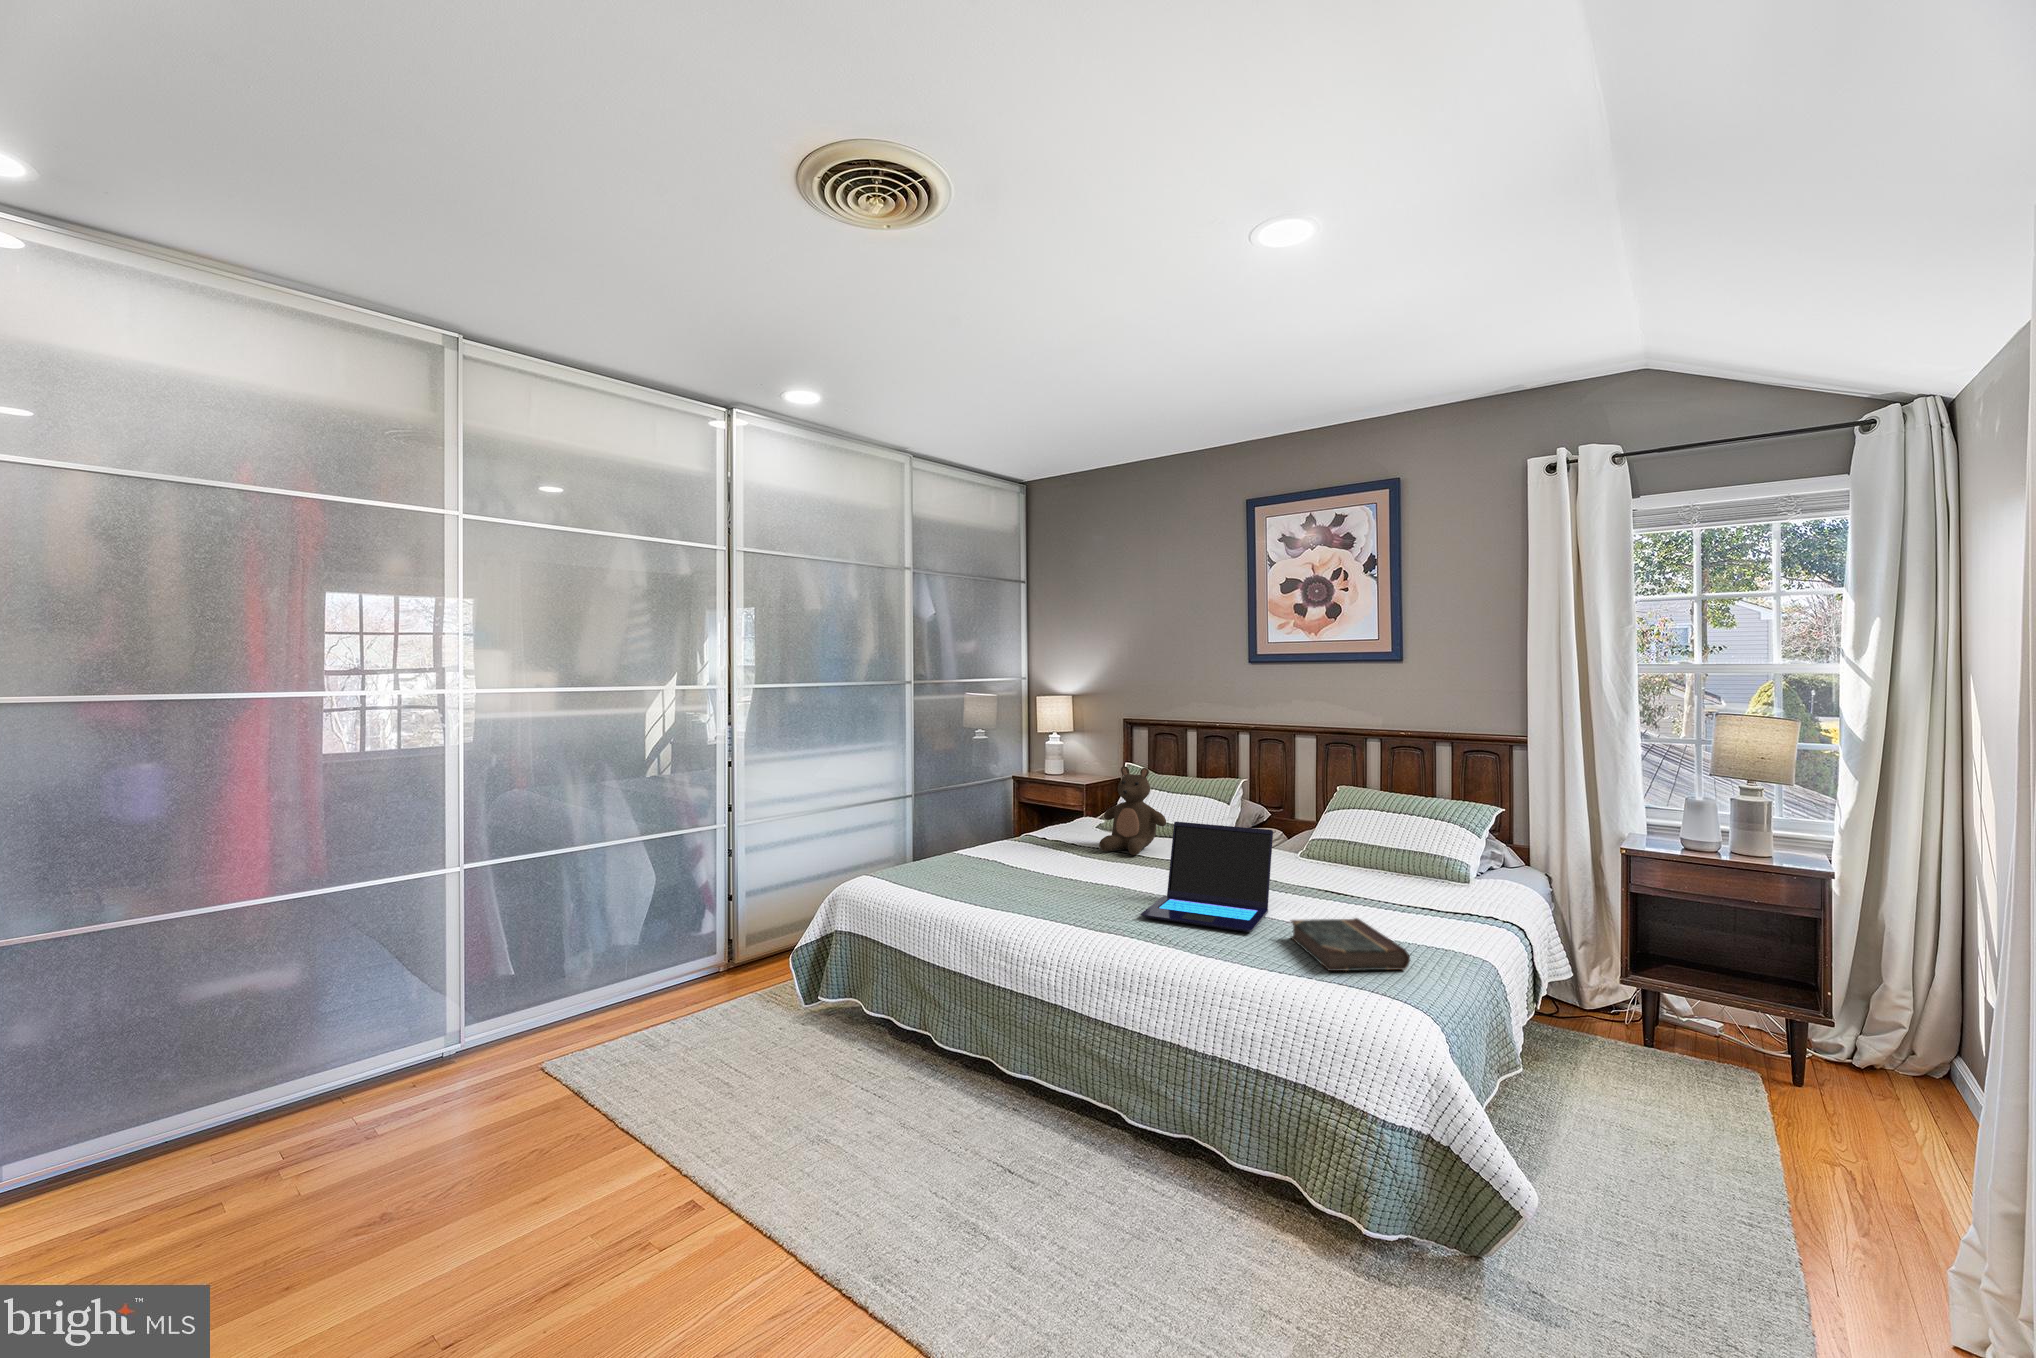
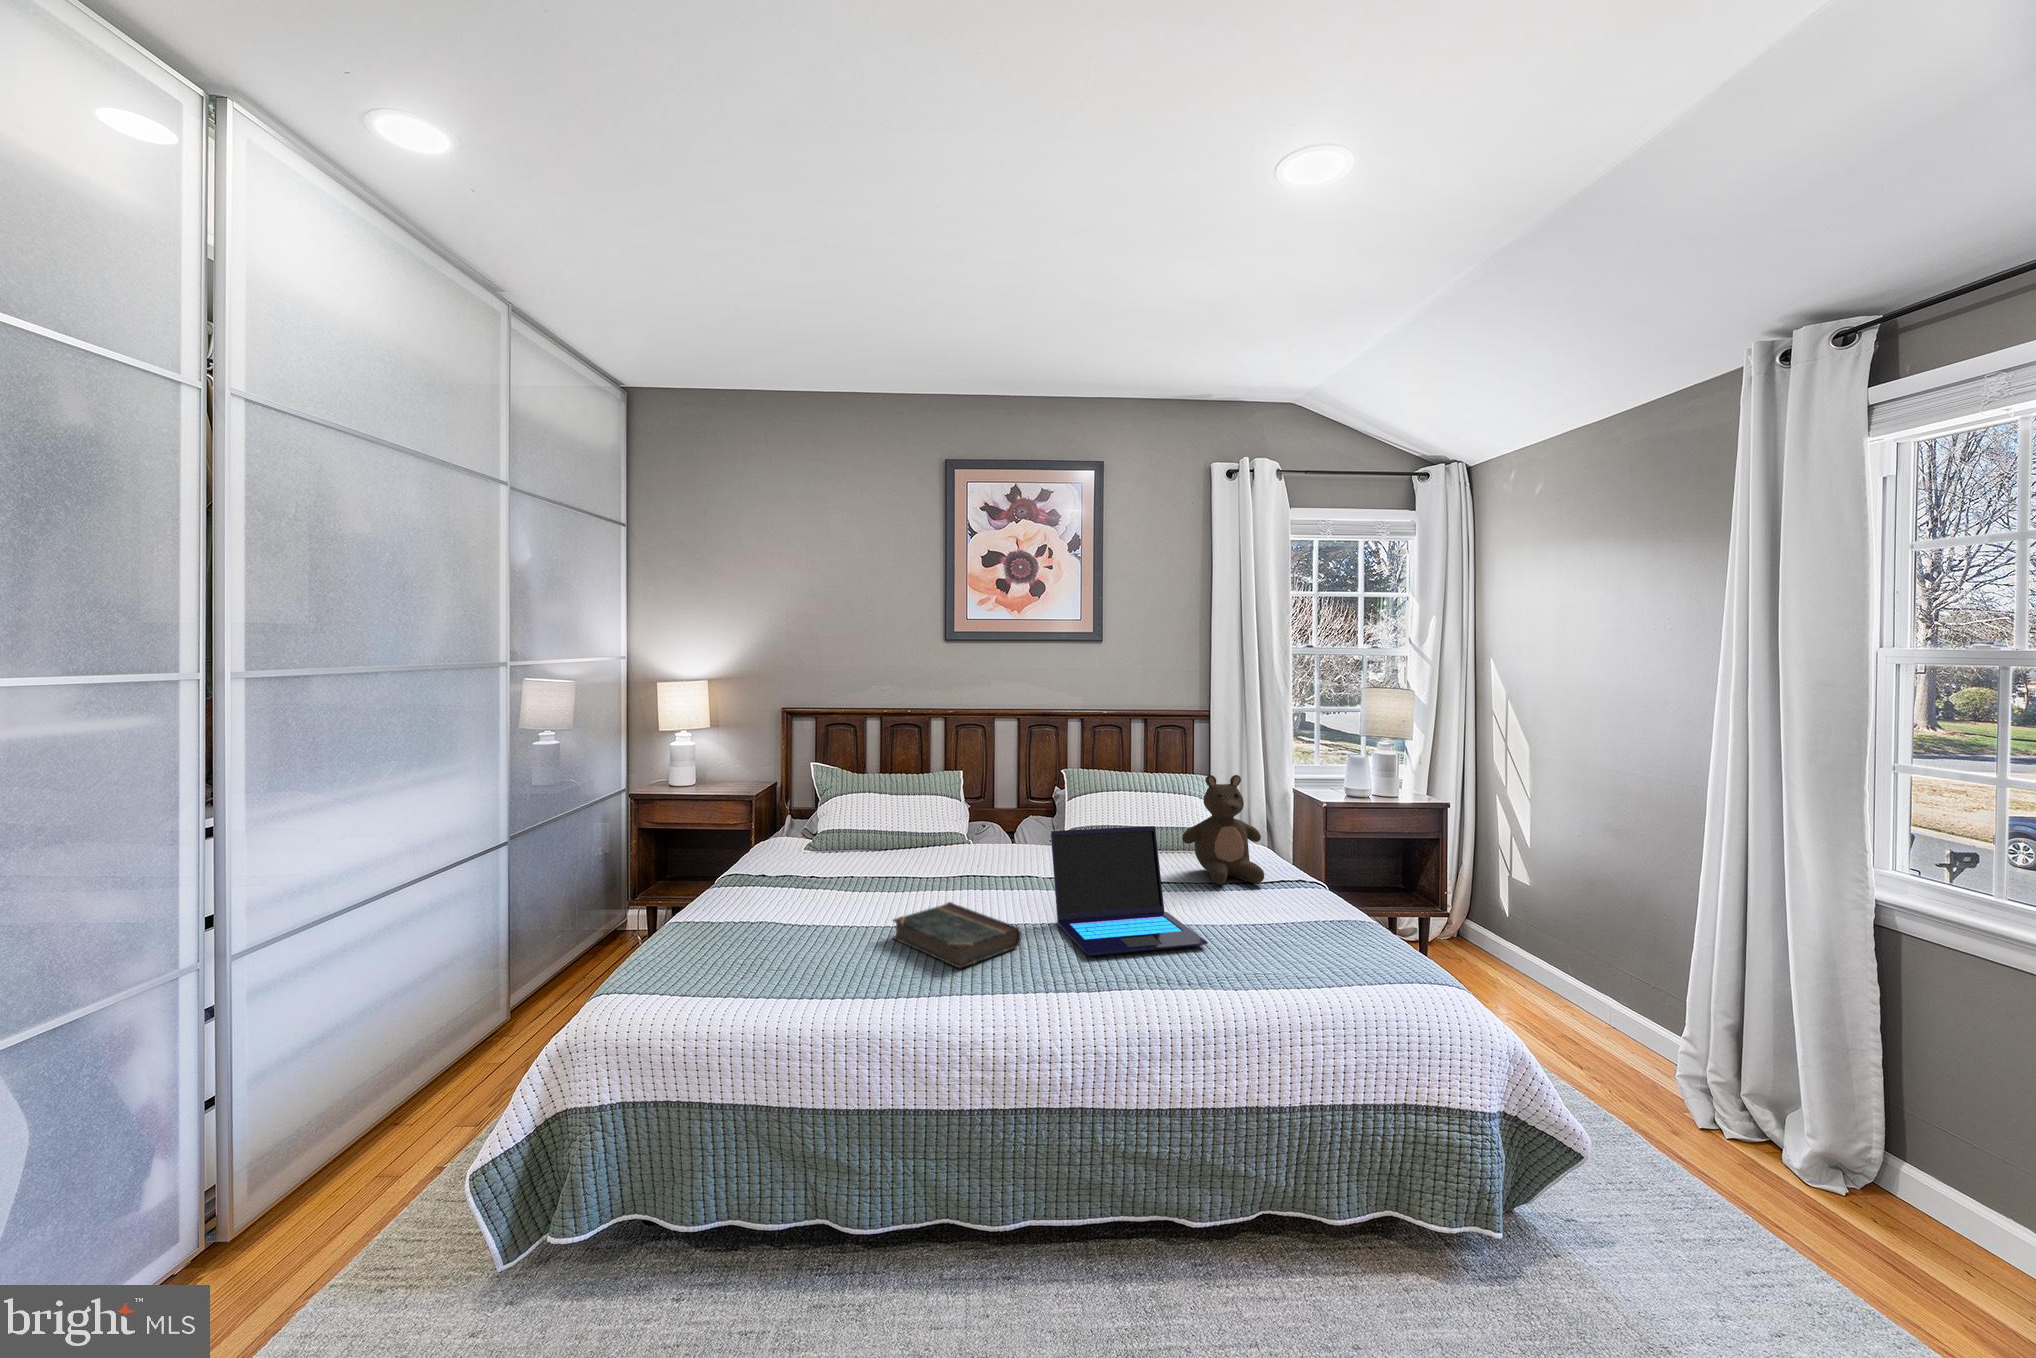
stuffed bear: present [1099,766,1166,855] -> present [1182,775,1264,885]
book: present [1291,918,1410,971] -> present [893,902,1021,968]

